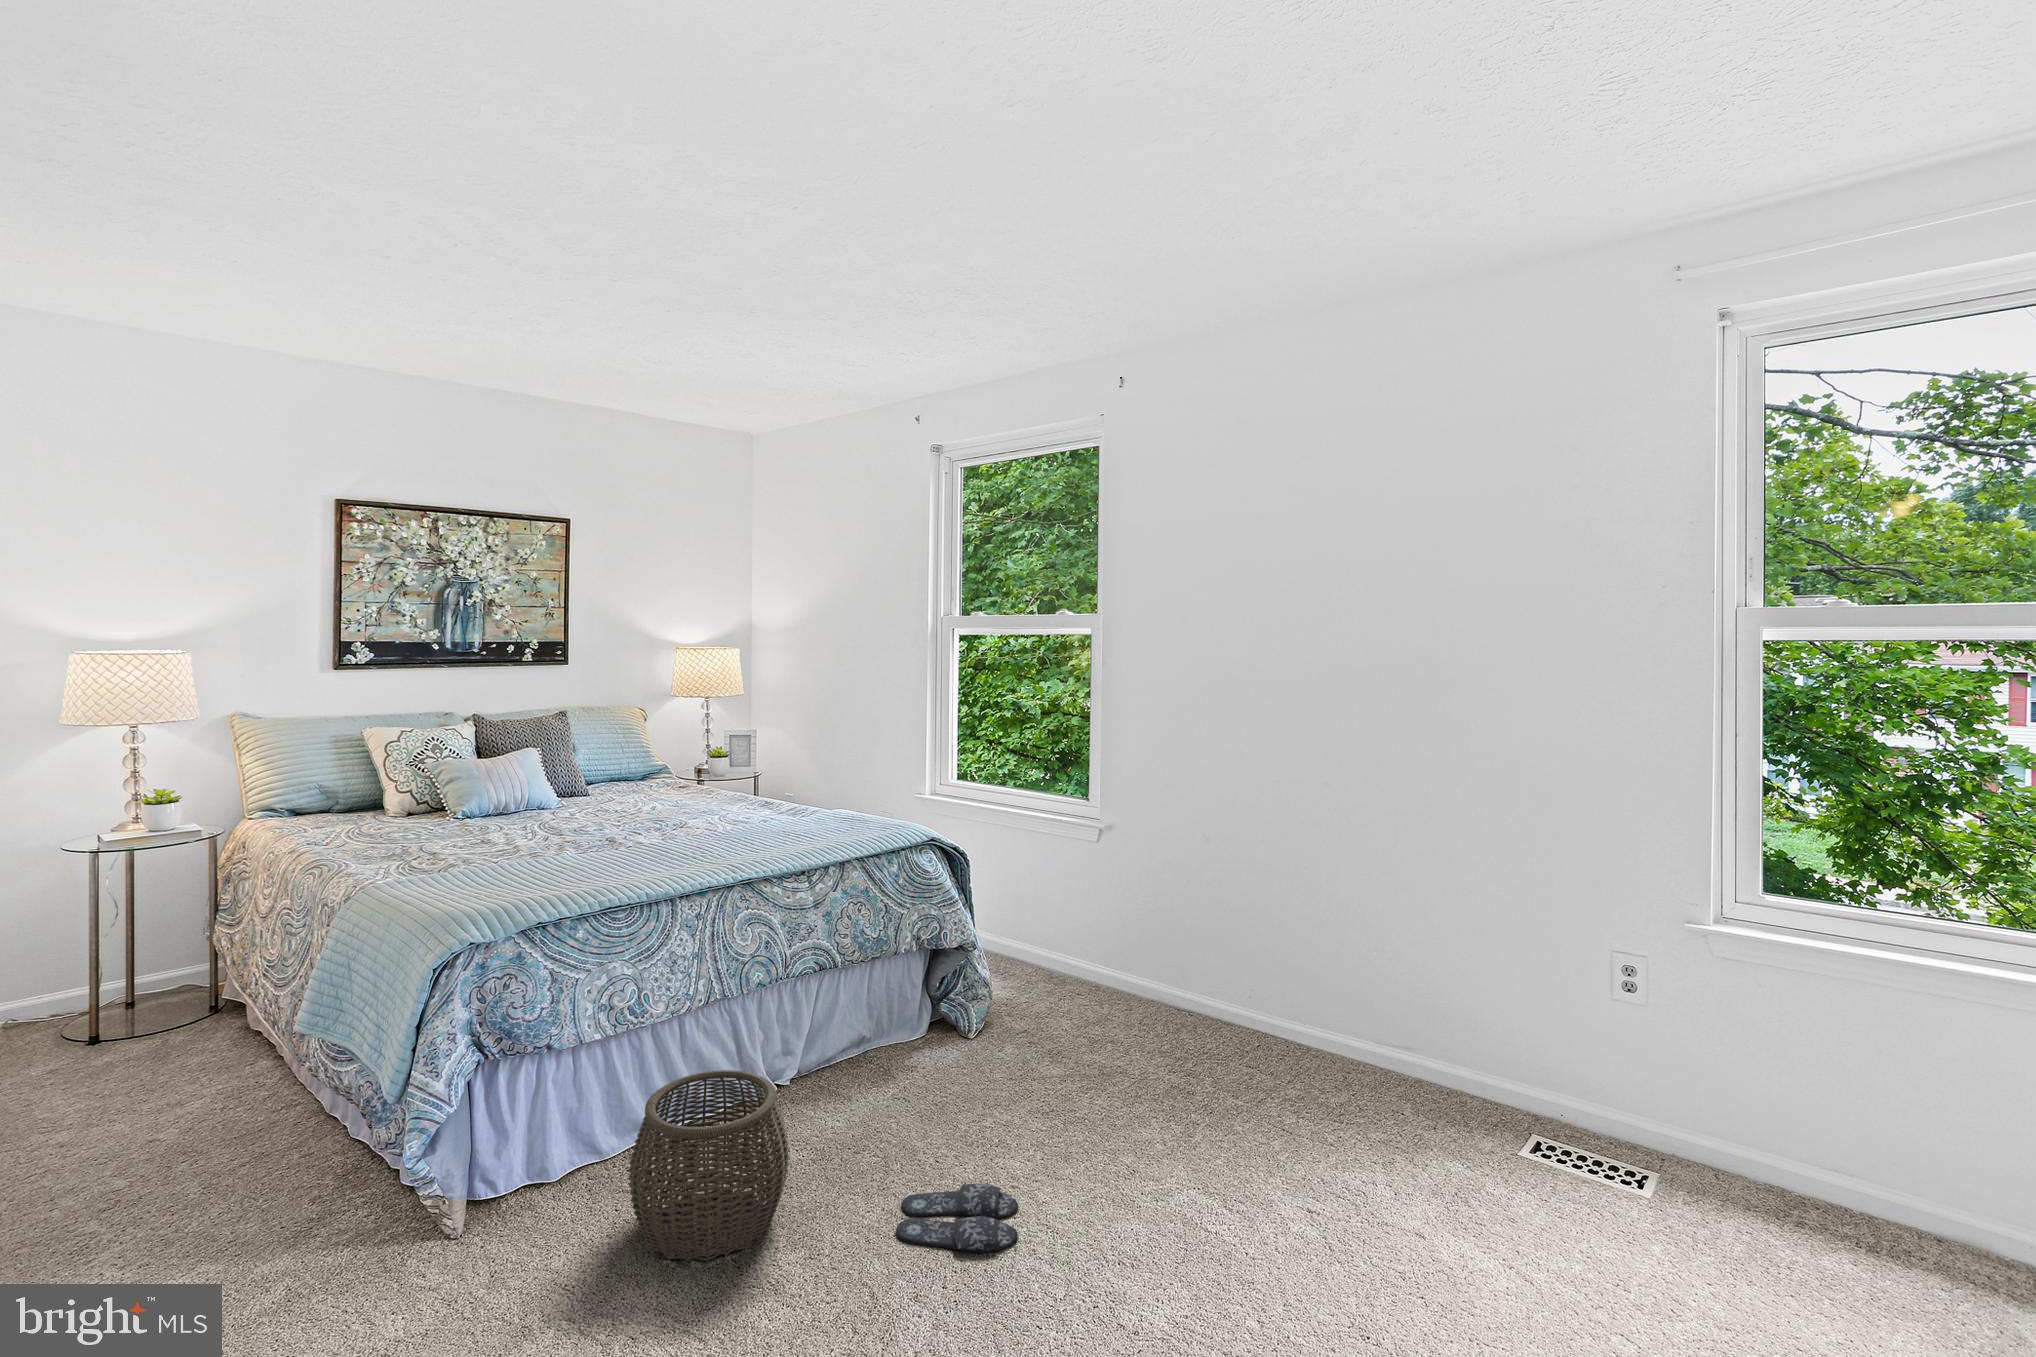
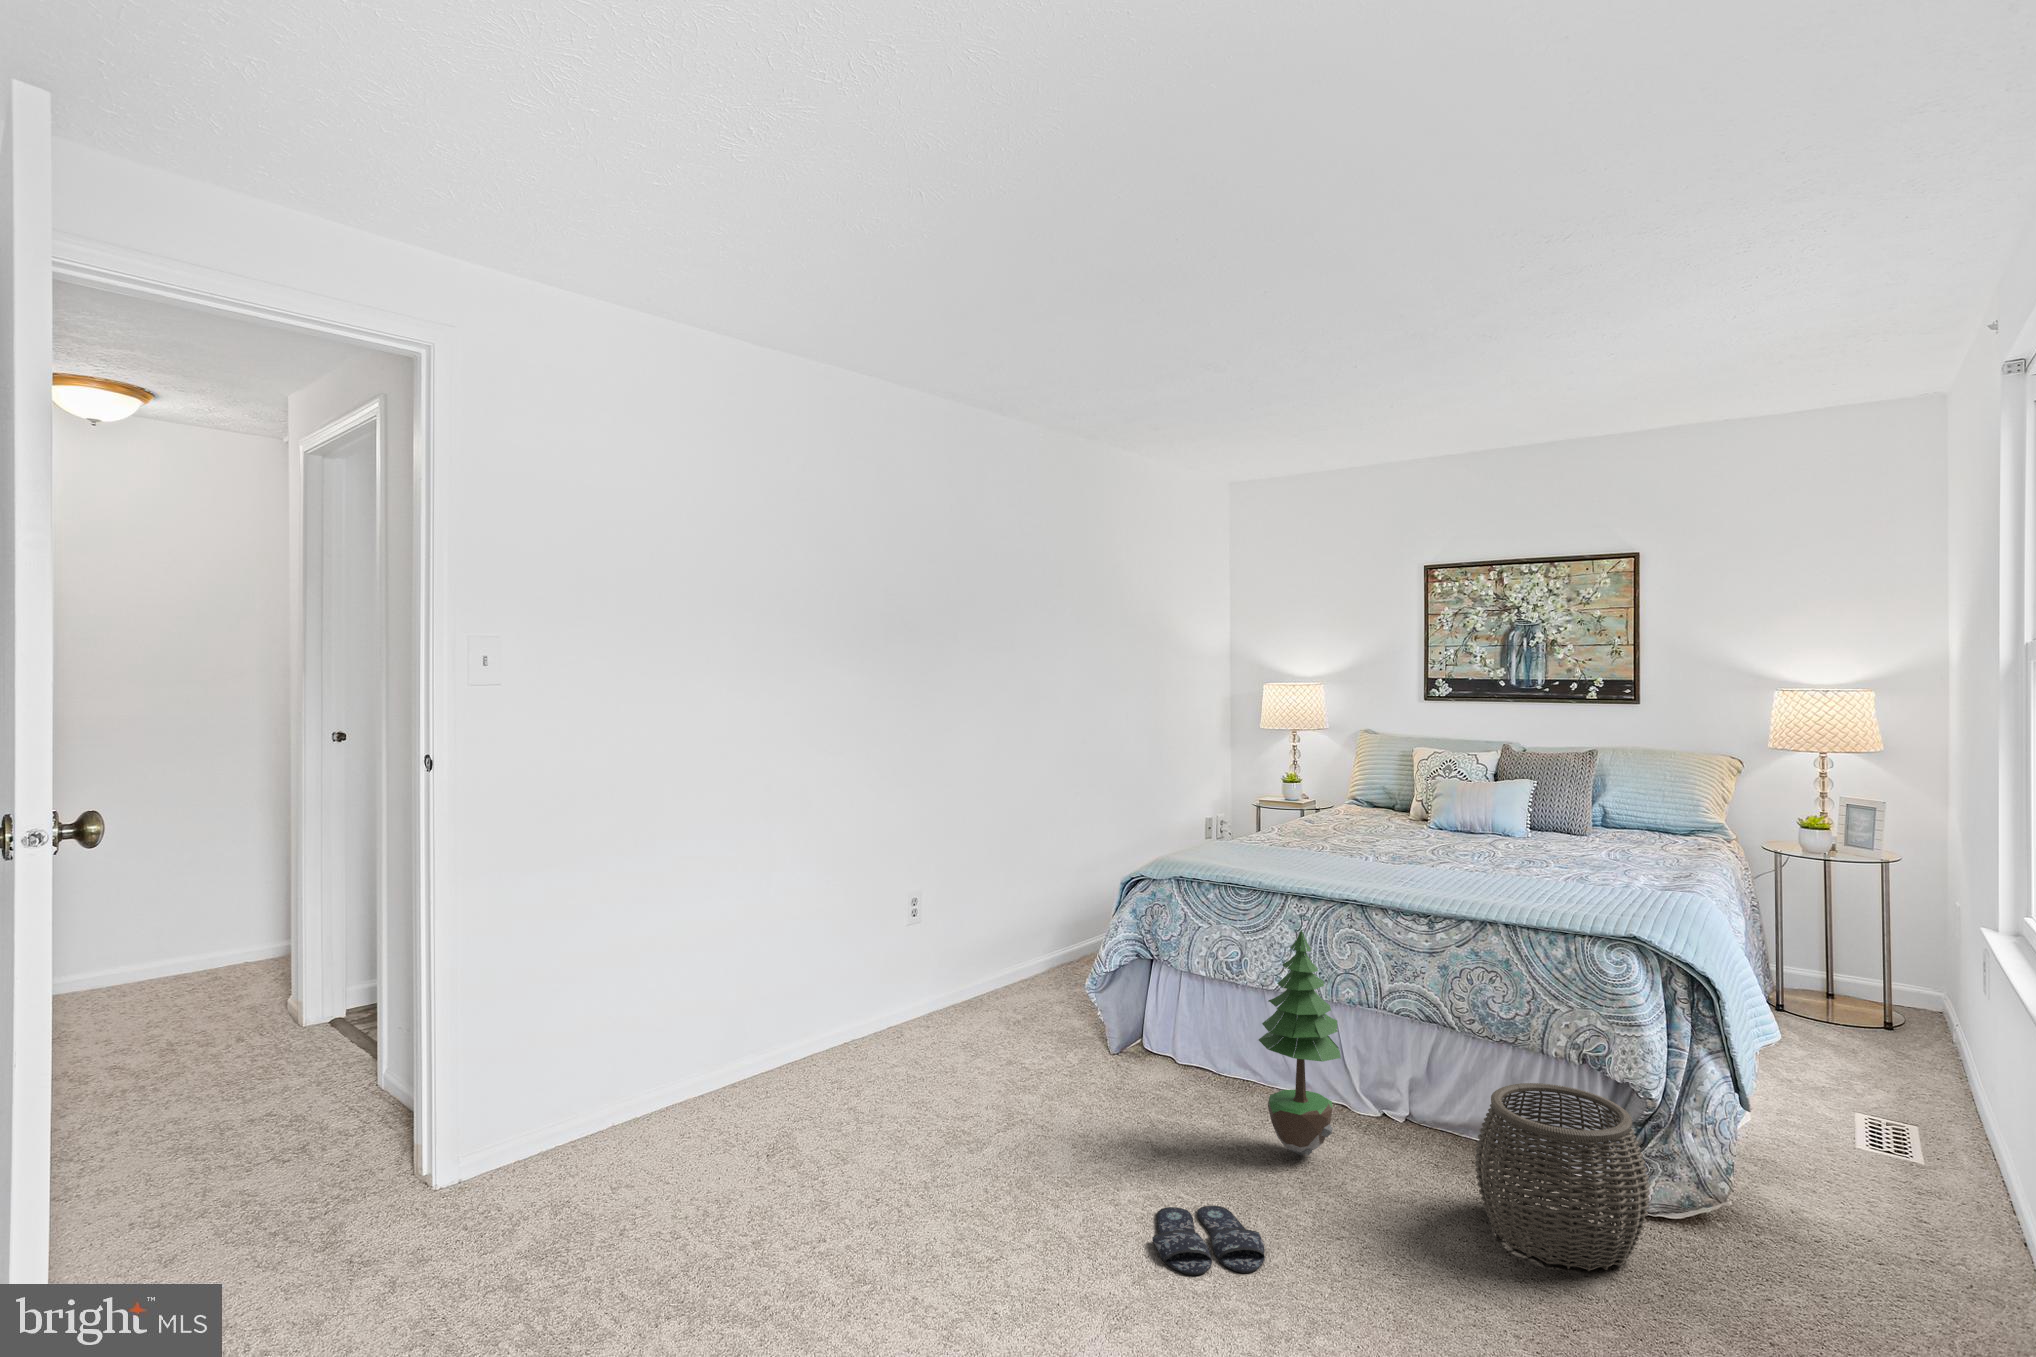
potted tree: none [790,916,870,1133] -> present [1259,930,1341,1156]
woven basket: present [628,1070,790,1261] -> present [1475,1083,1650,1271]

